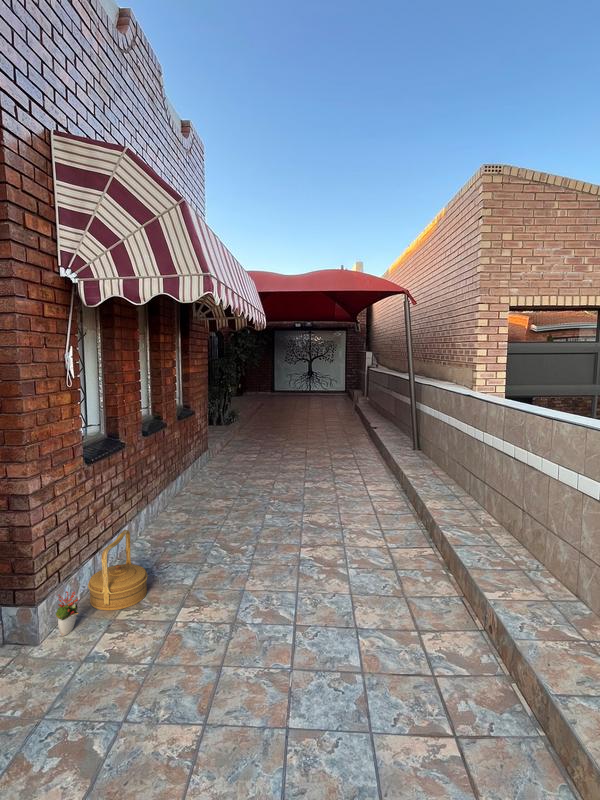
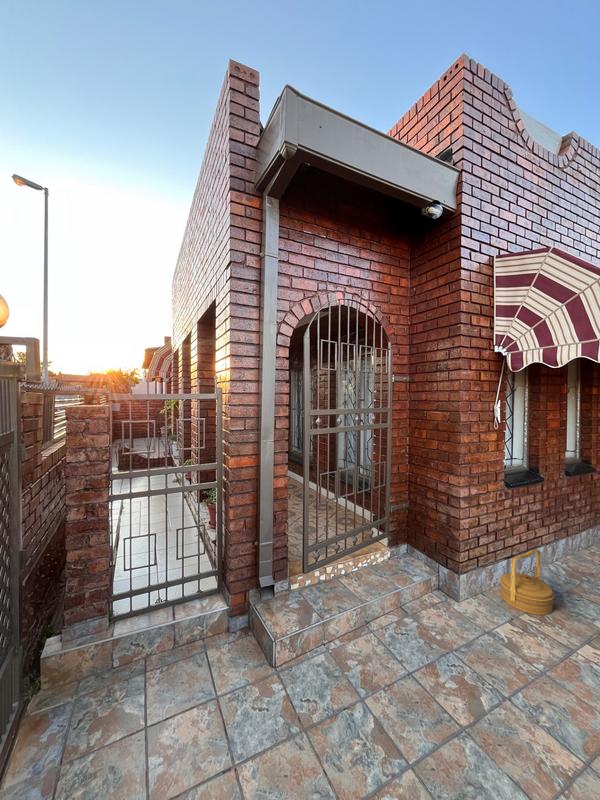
decorative plant: present [56,591,79,636] -> none [472,574,489,607]

